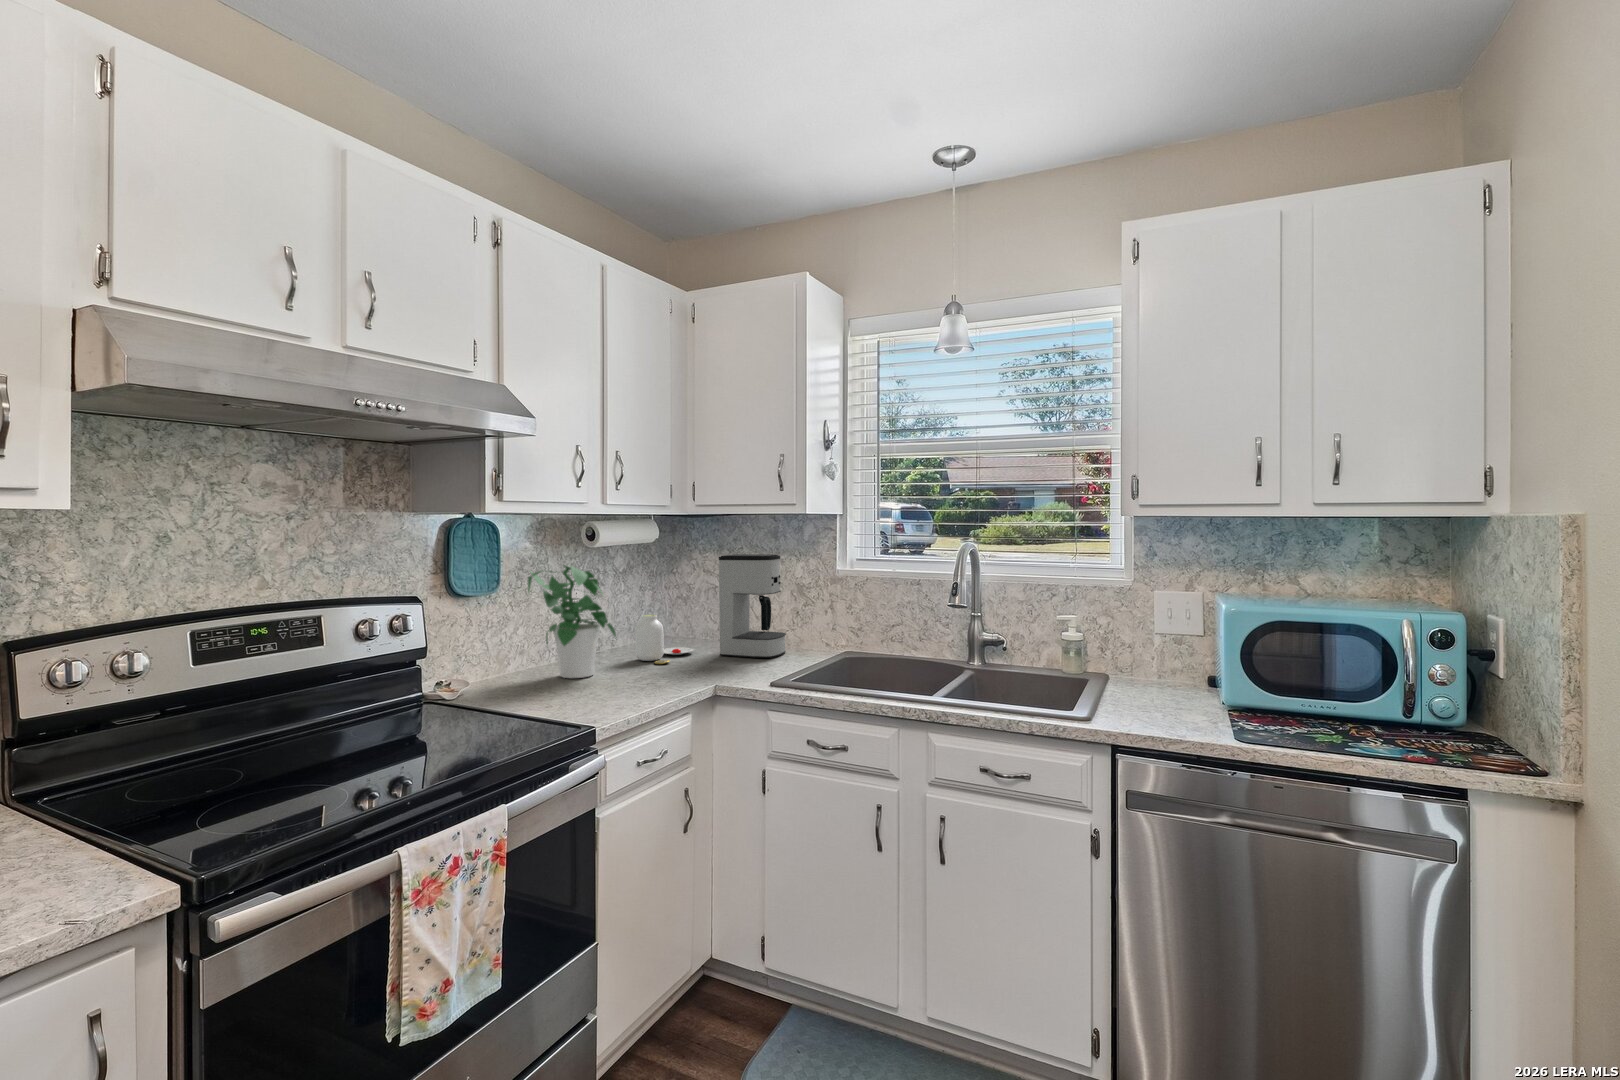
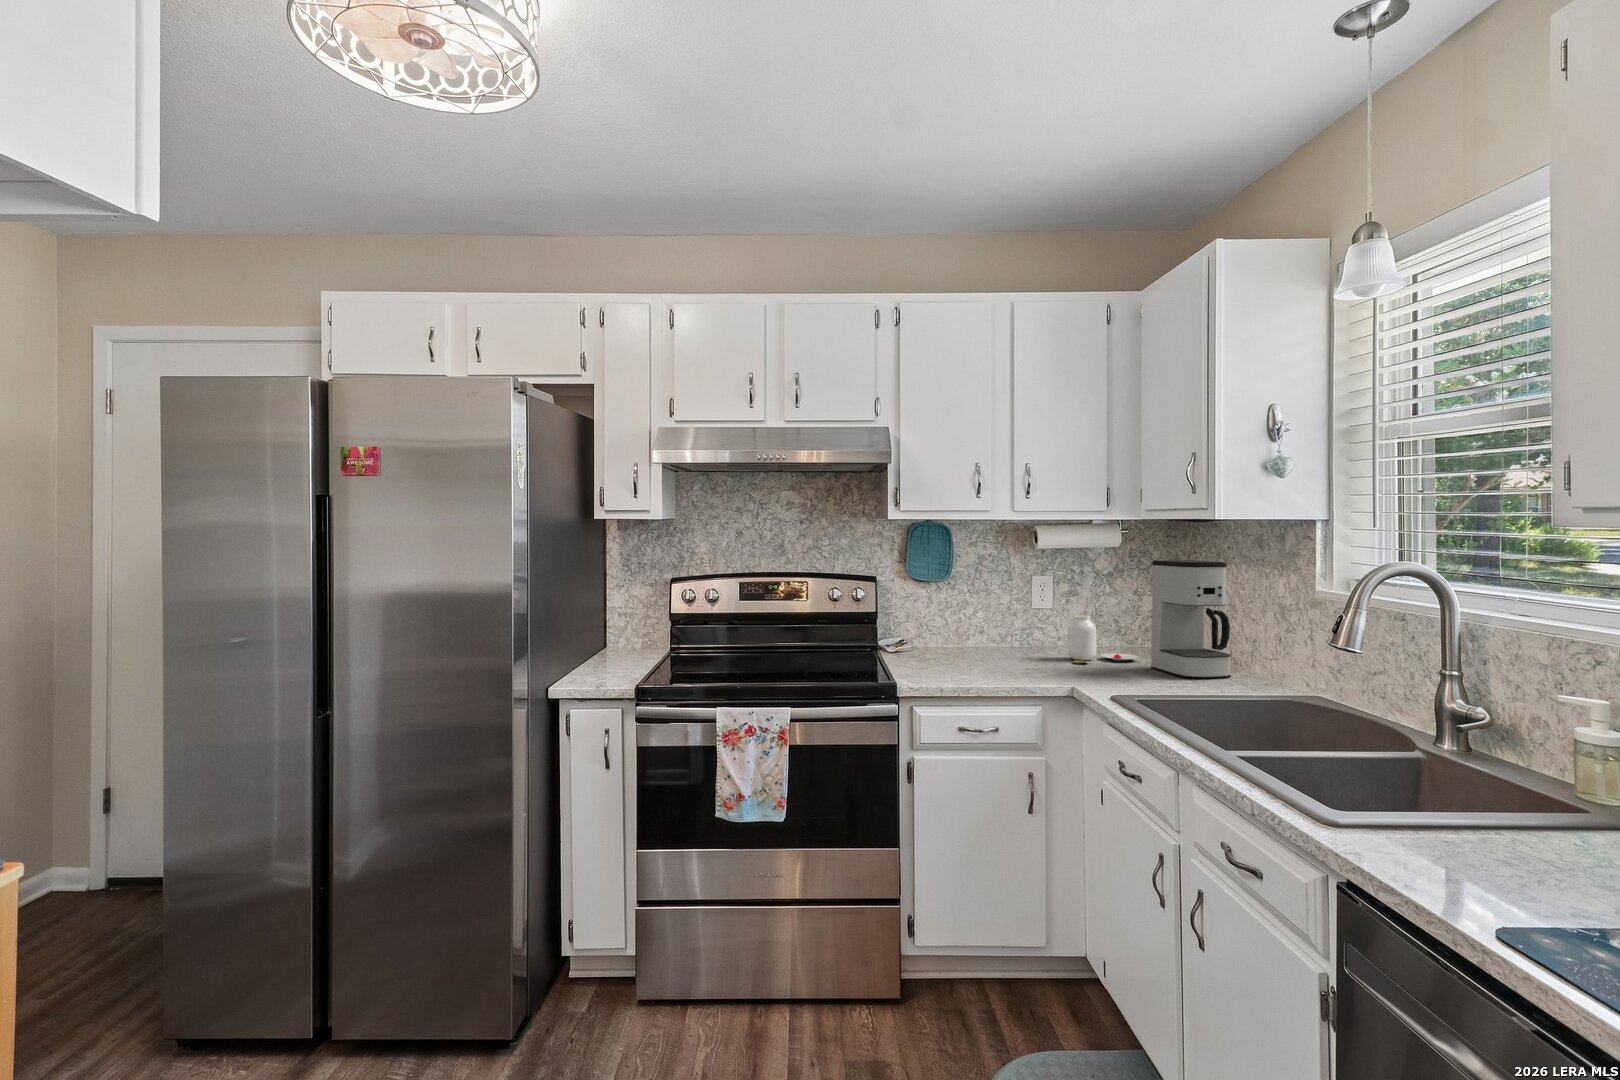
potted plant: present [528,565,616,678] -> none [954,560,1022,660]

